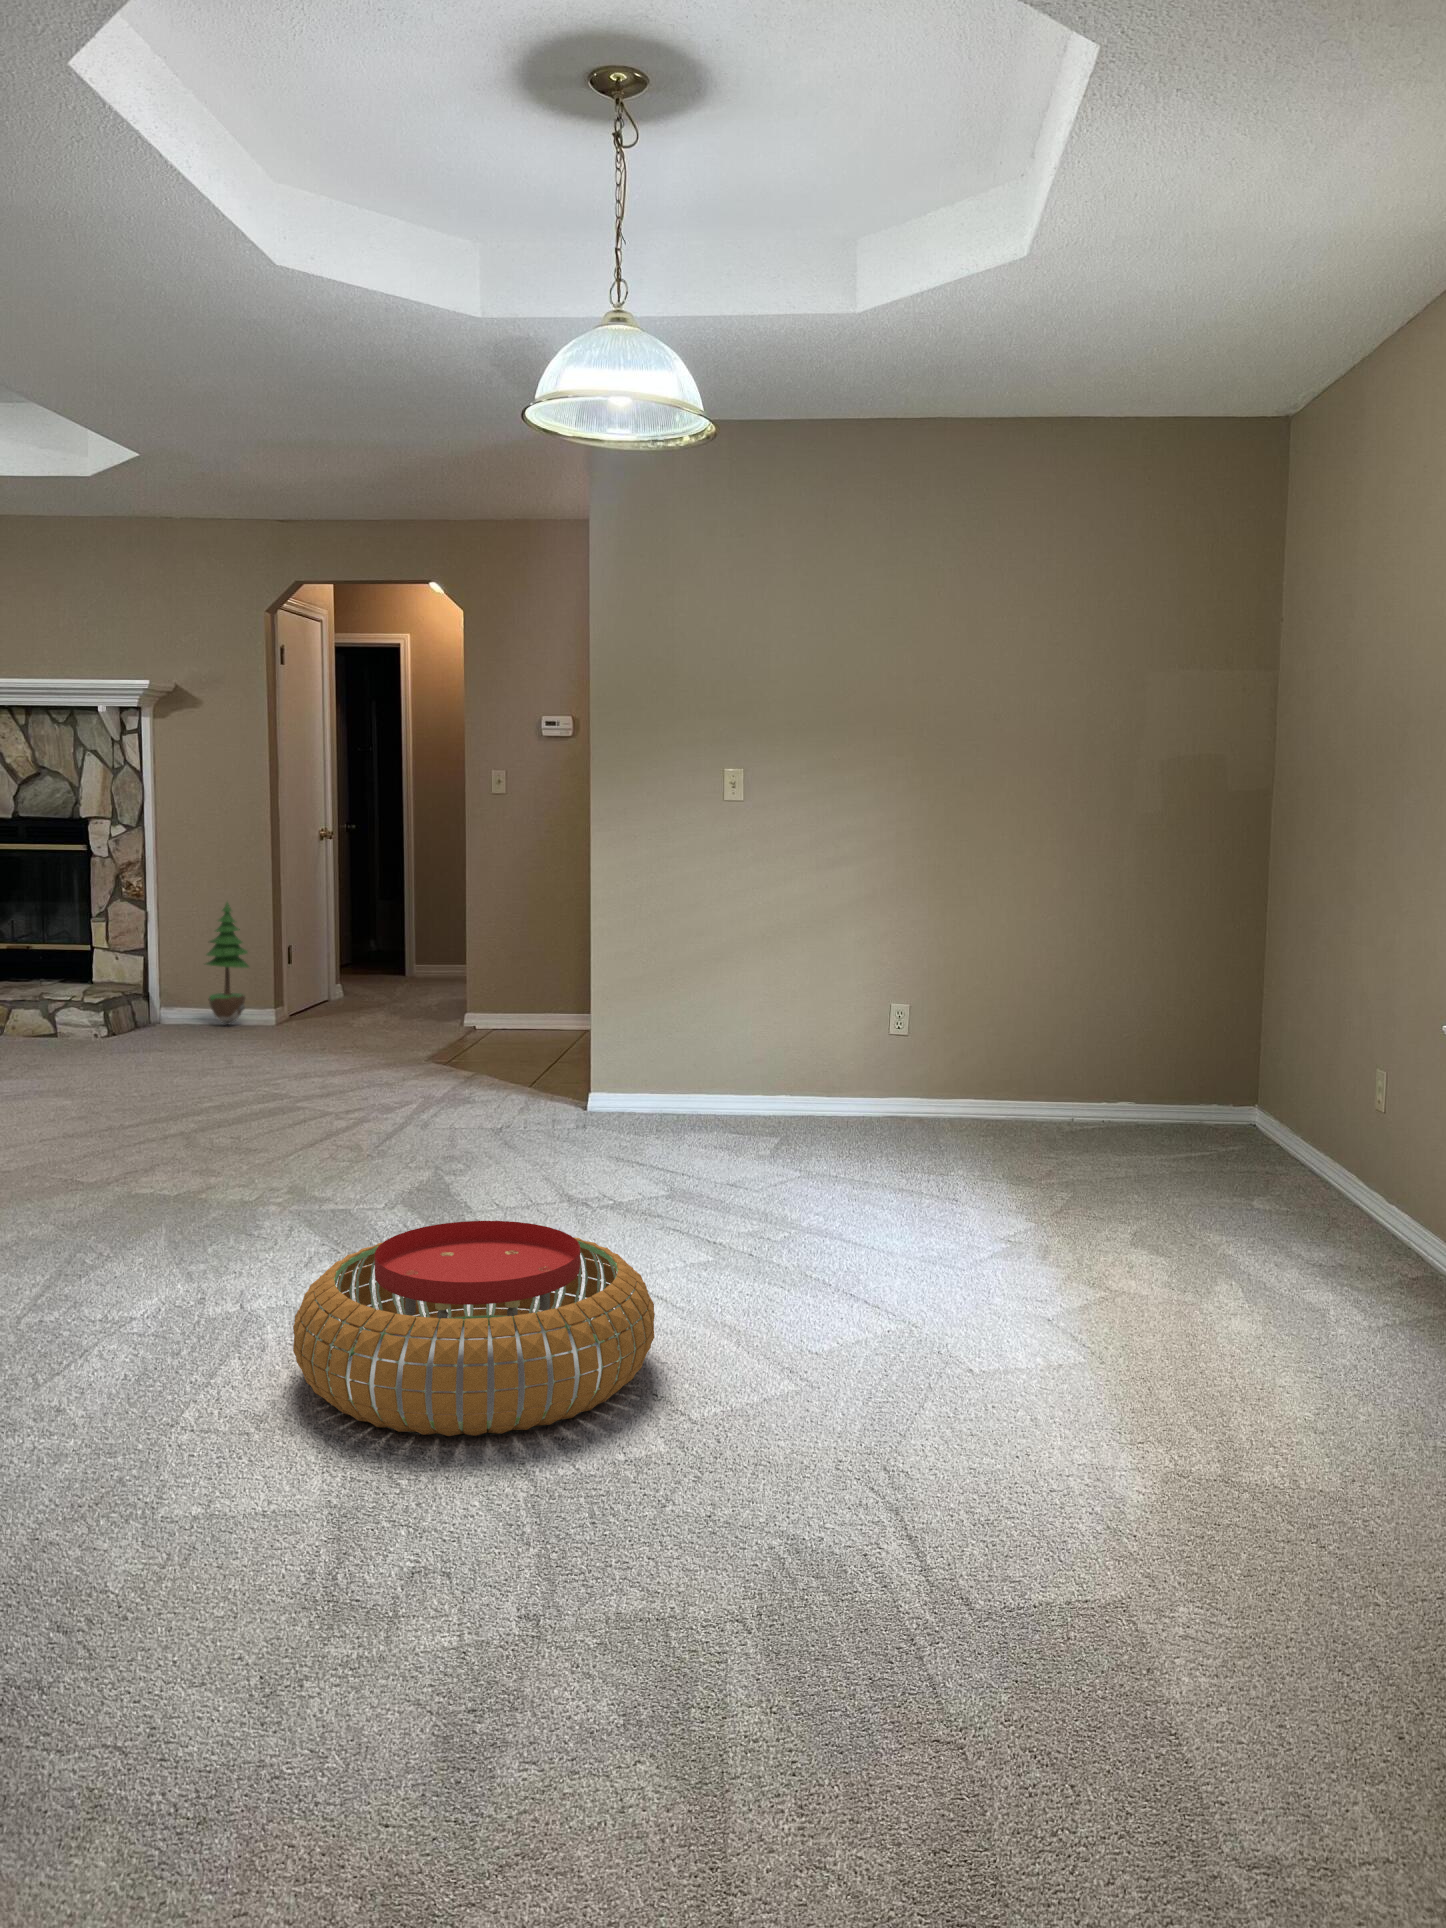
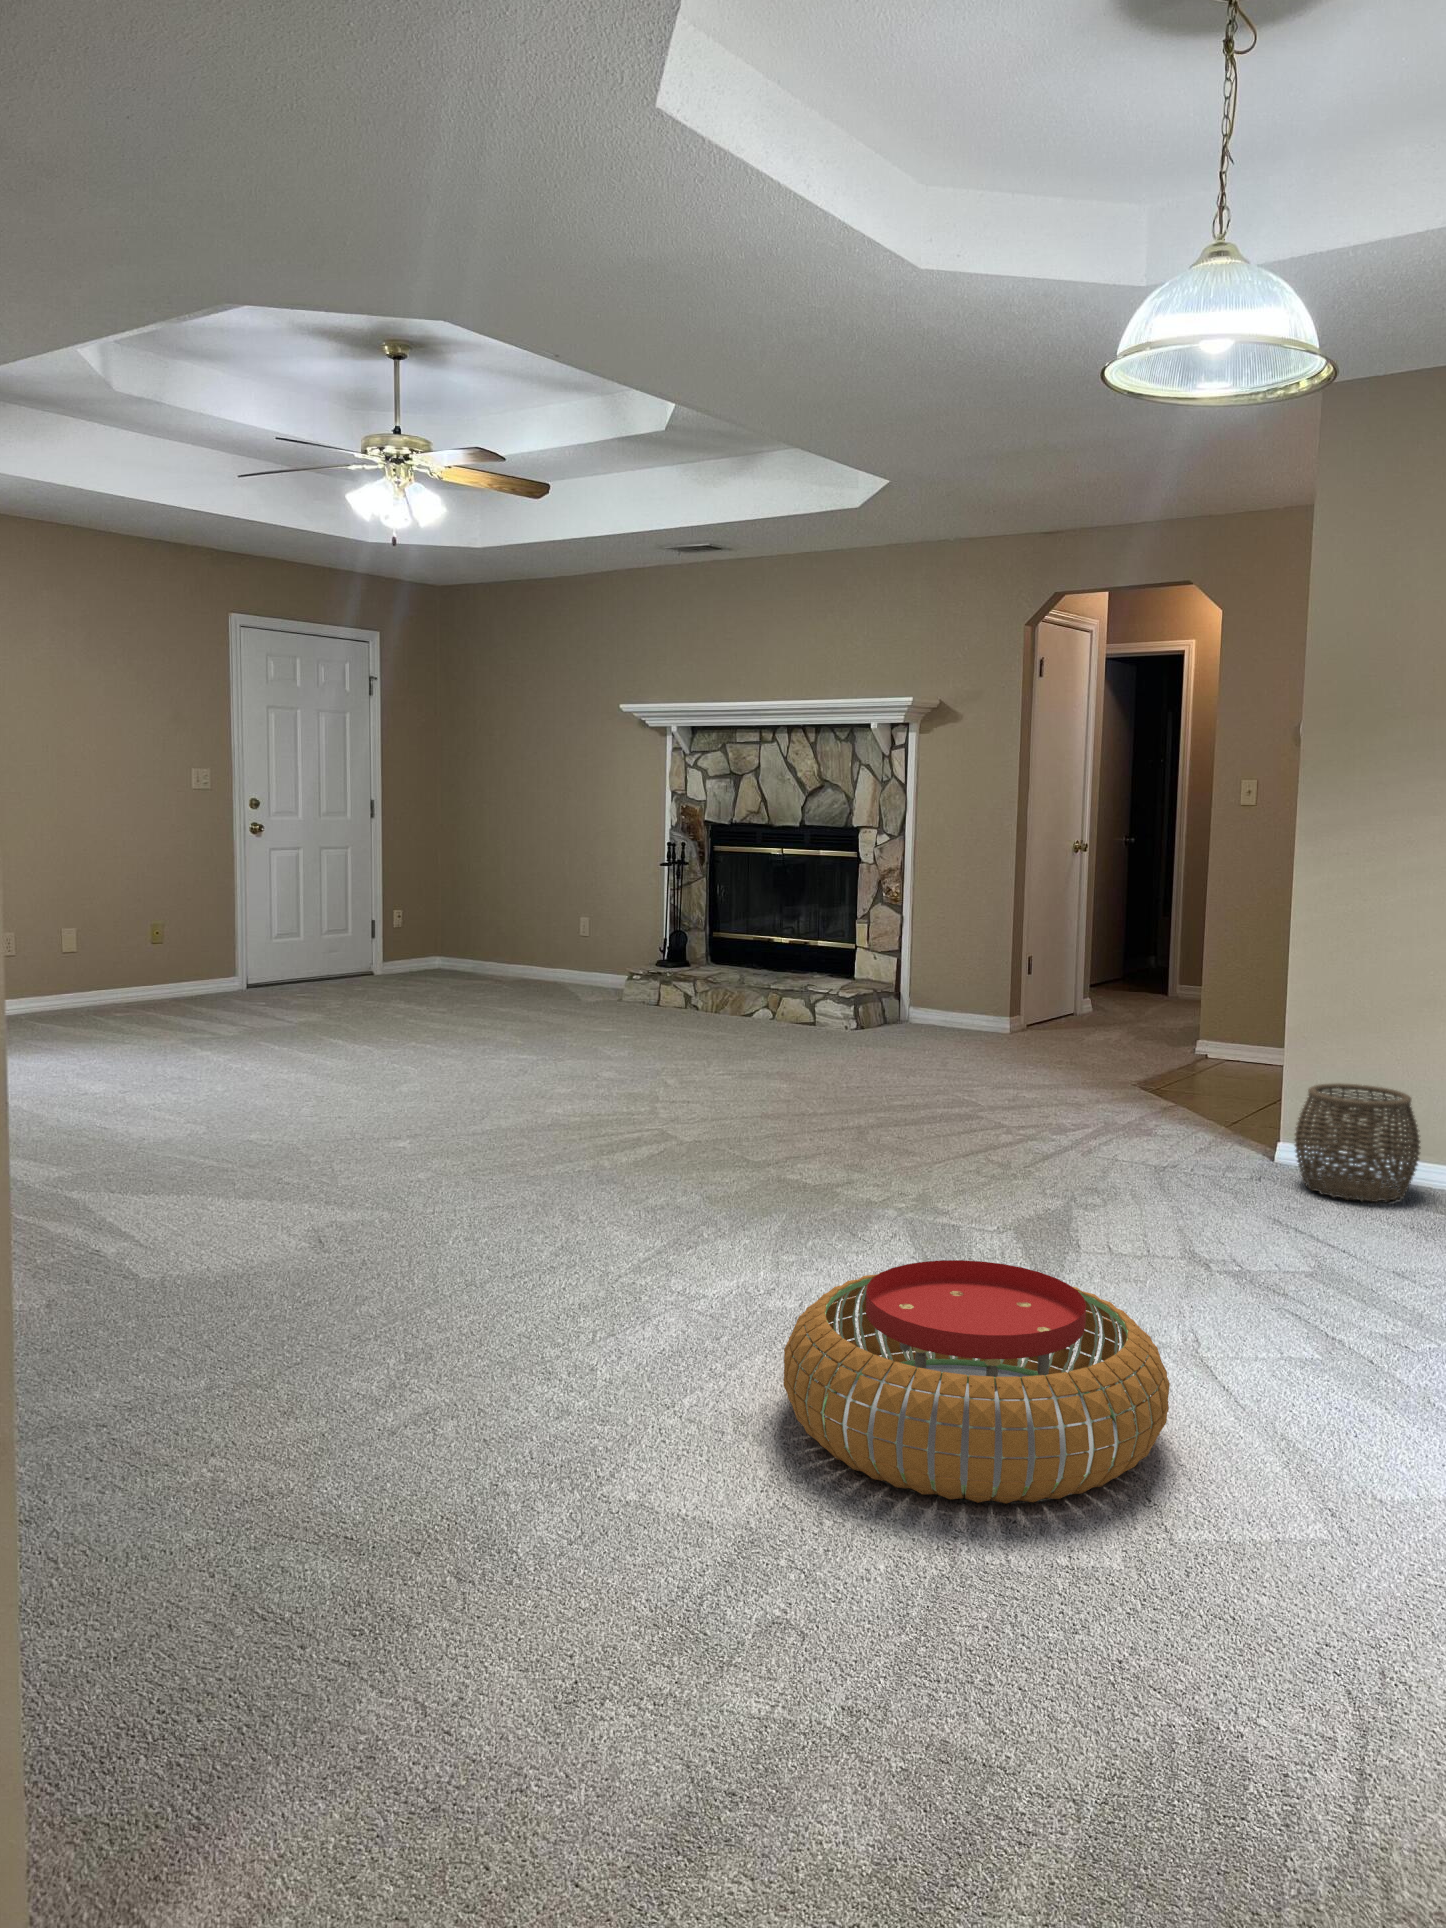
potted tree: present [206,902,249,1025] -> none [945,907,989,1028]
woven basket: none [611,1039,712,1138] -> present [1295,1083,1421,1202]

